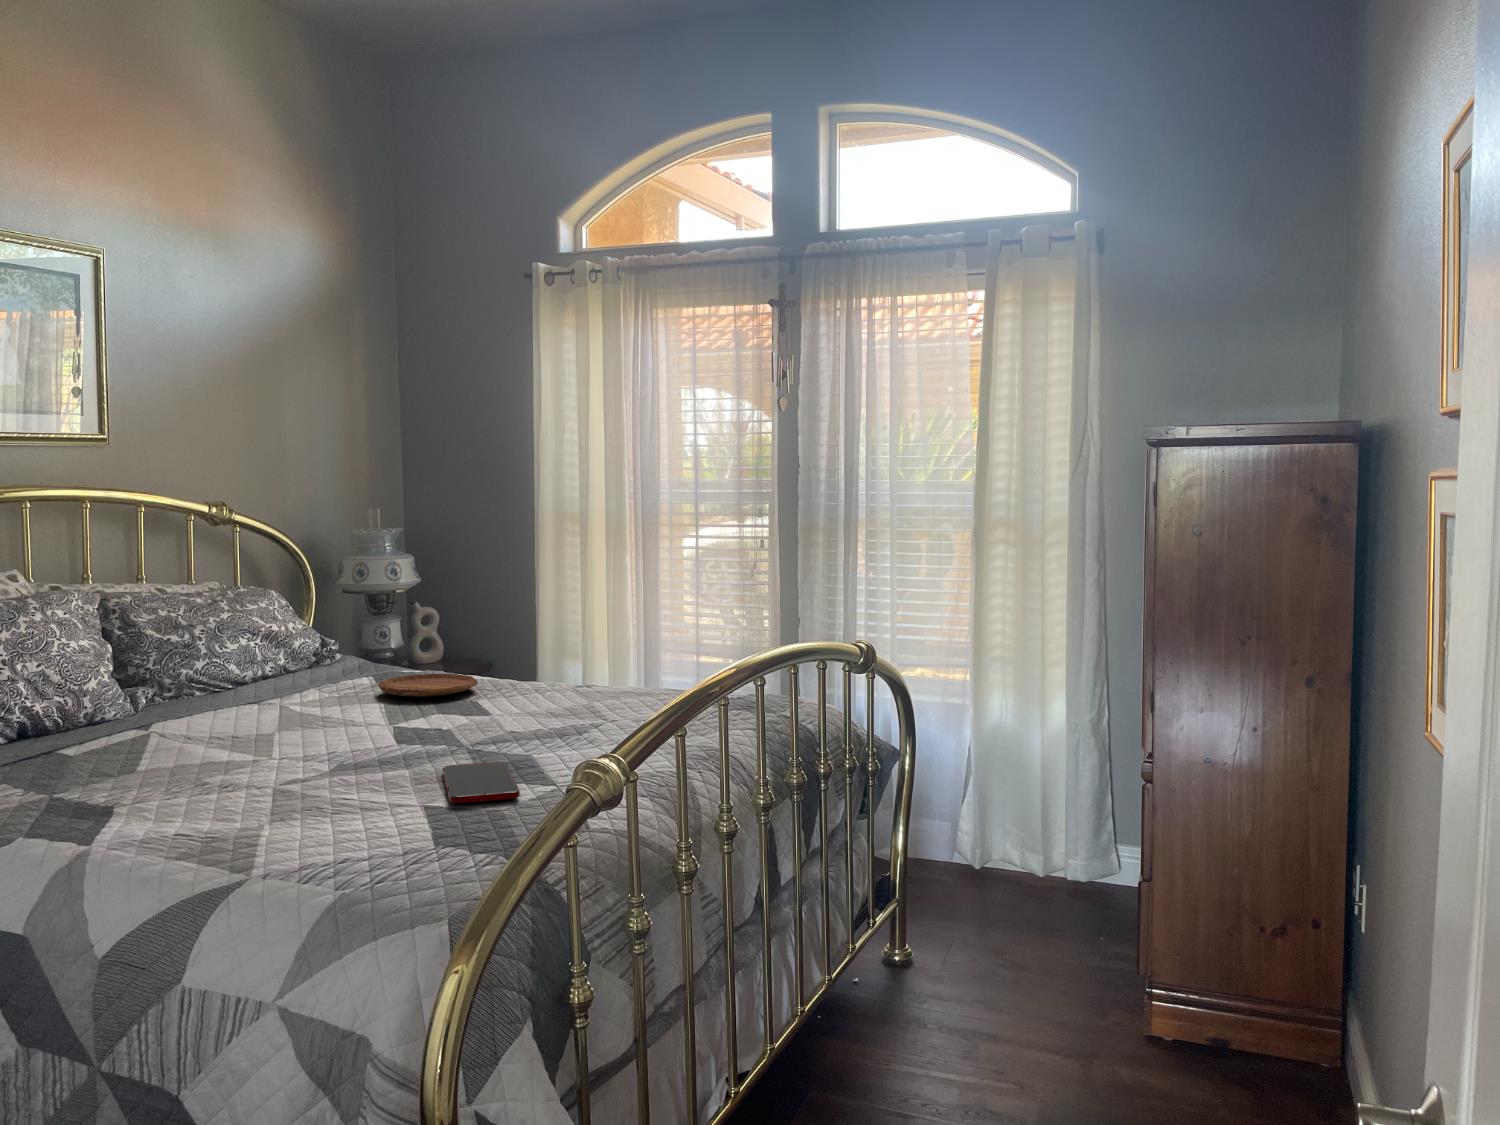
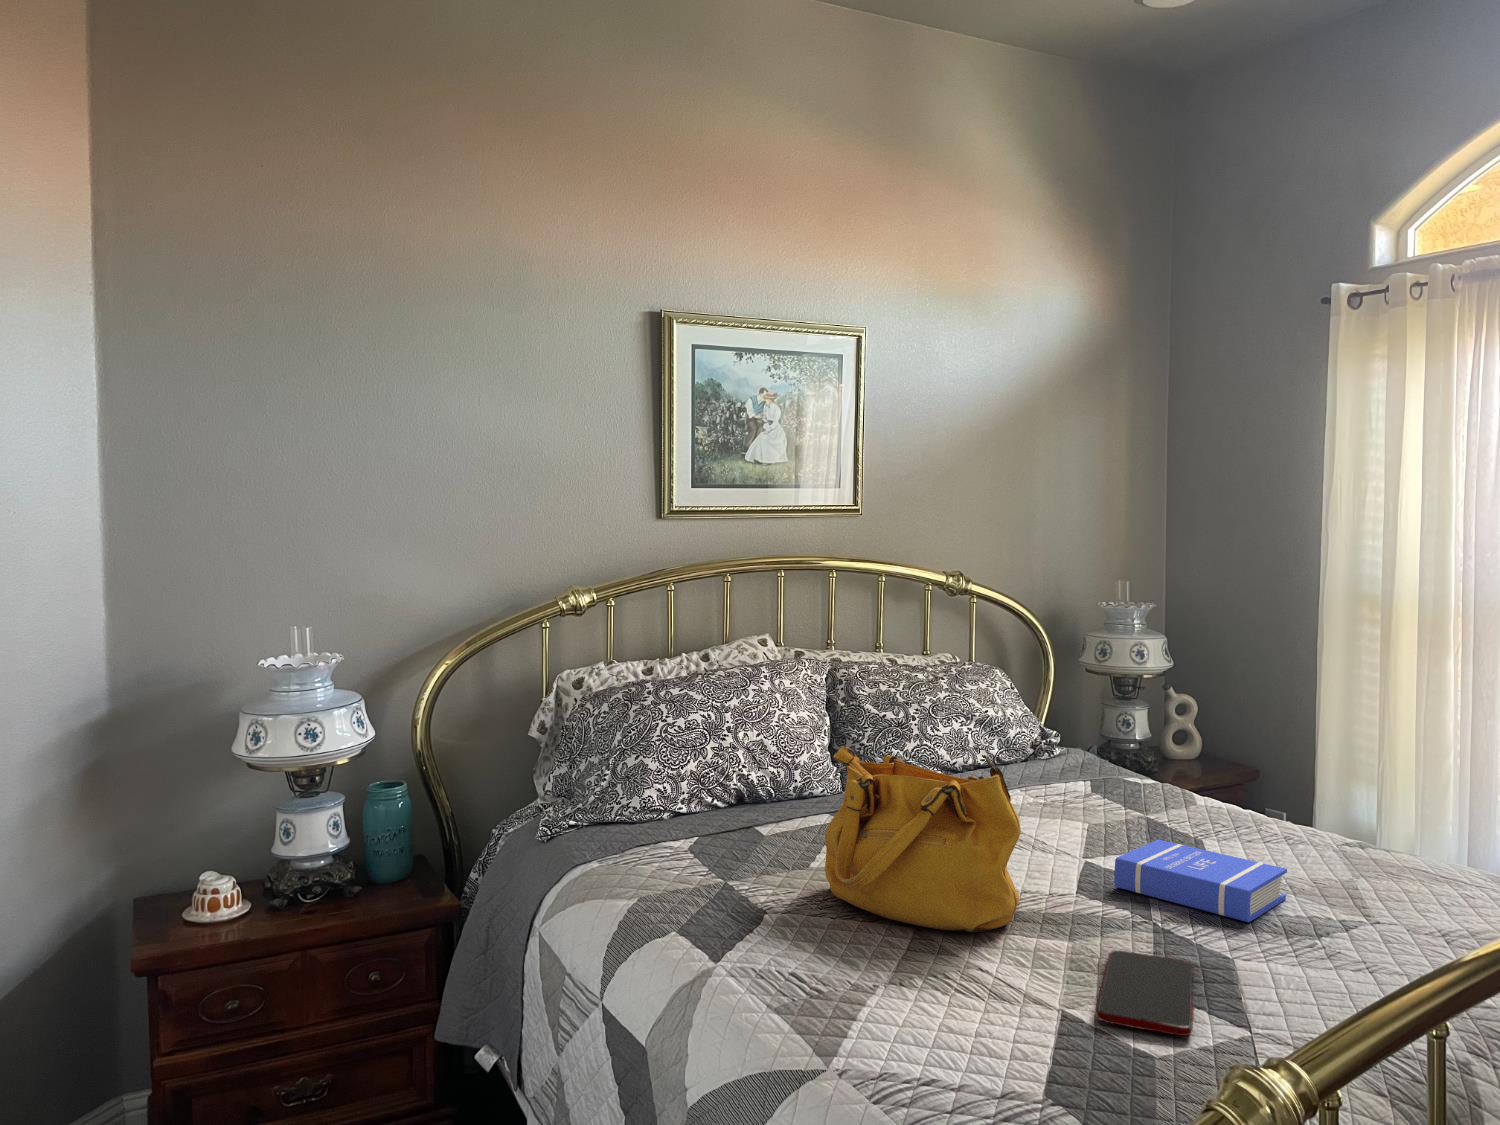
handbag: none [167,632,361,785] -> present [825,746,1021,932]
tray: present [378,674,478,697] -> none [1084,791,1204,827]
book: none [426,696,552,736] -> present [1114,840,1287,922]

